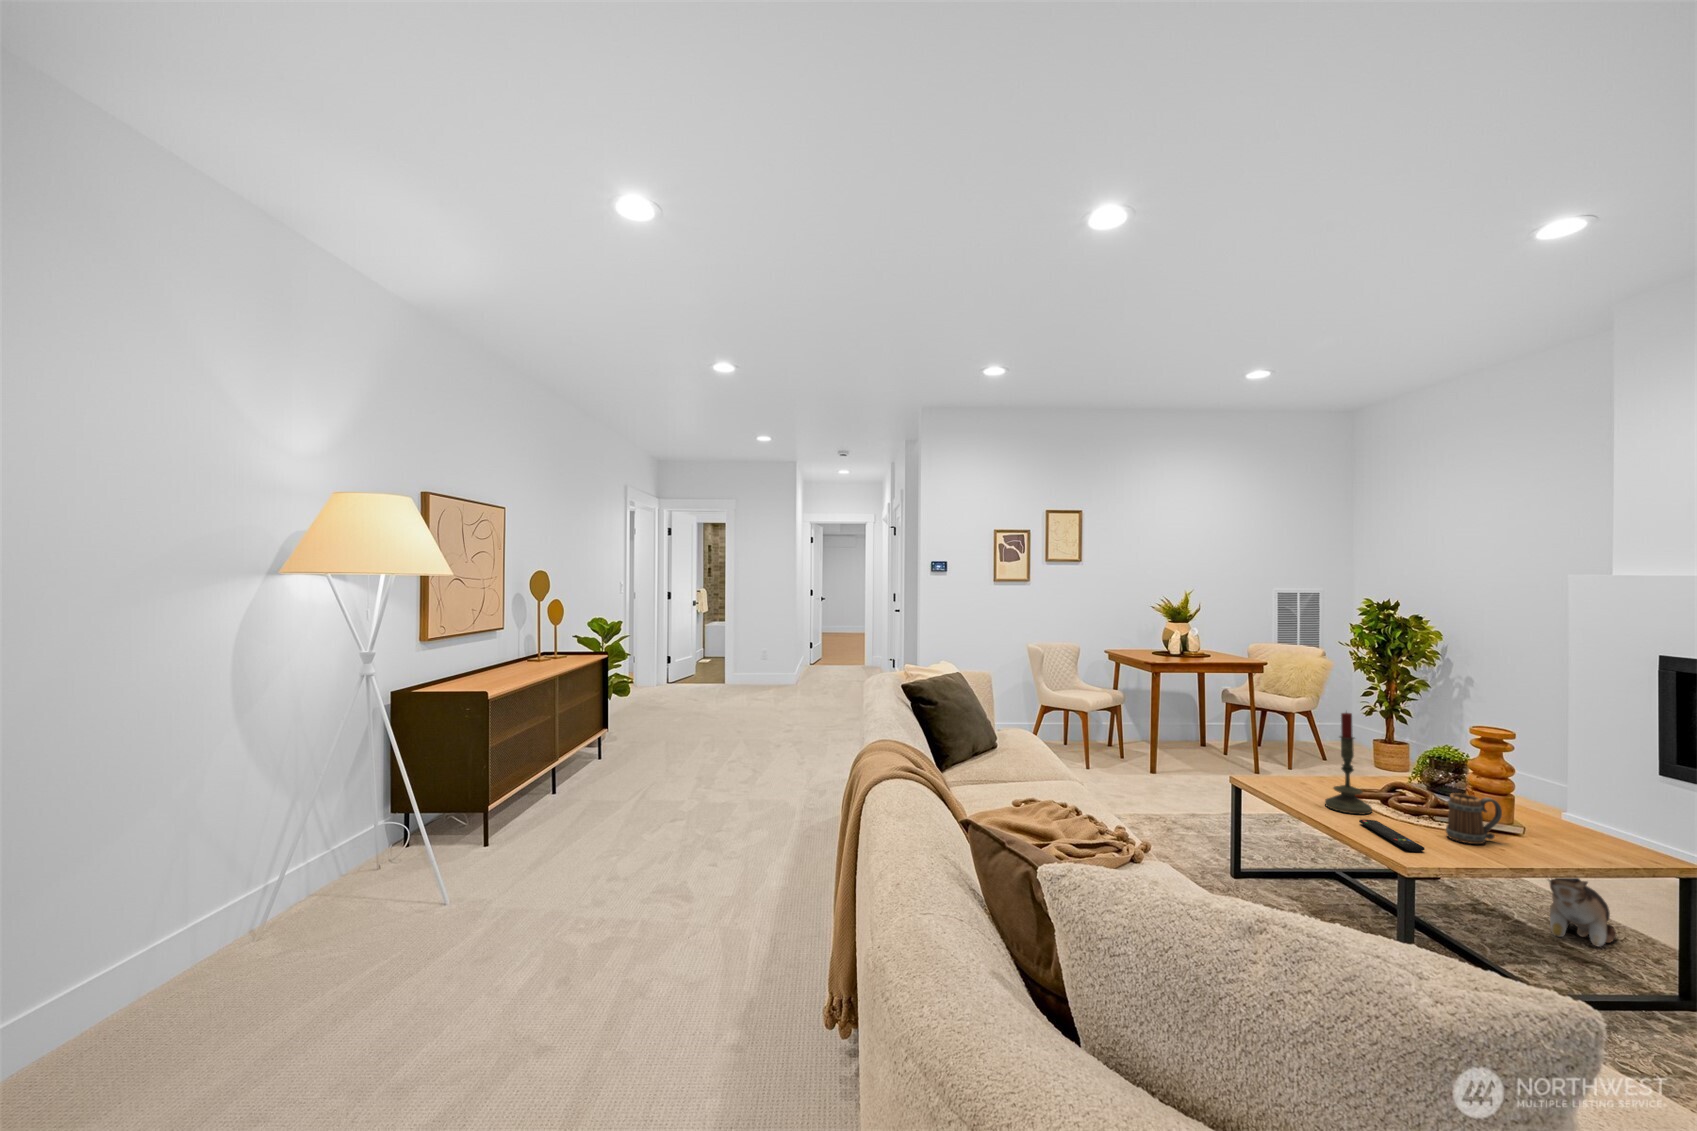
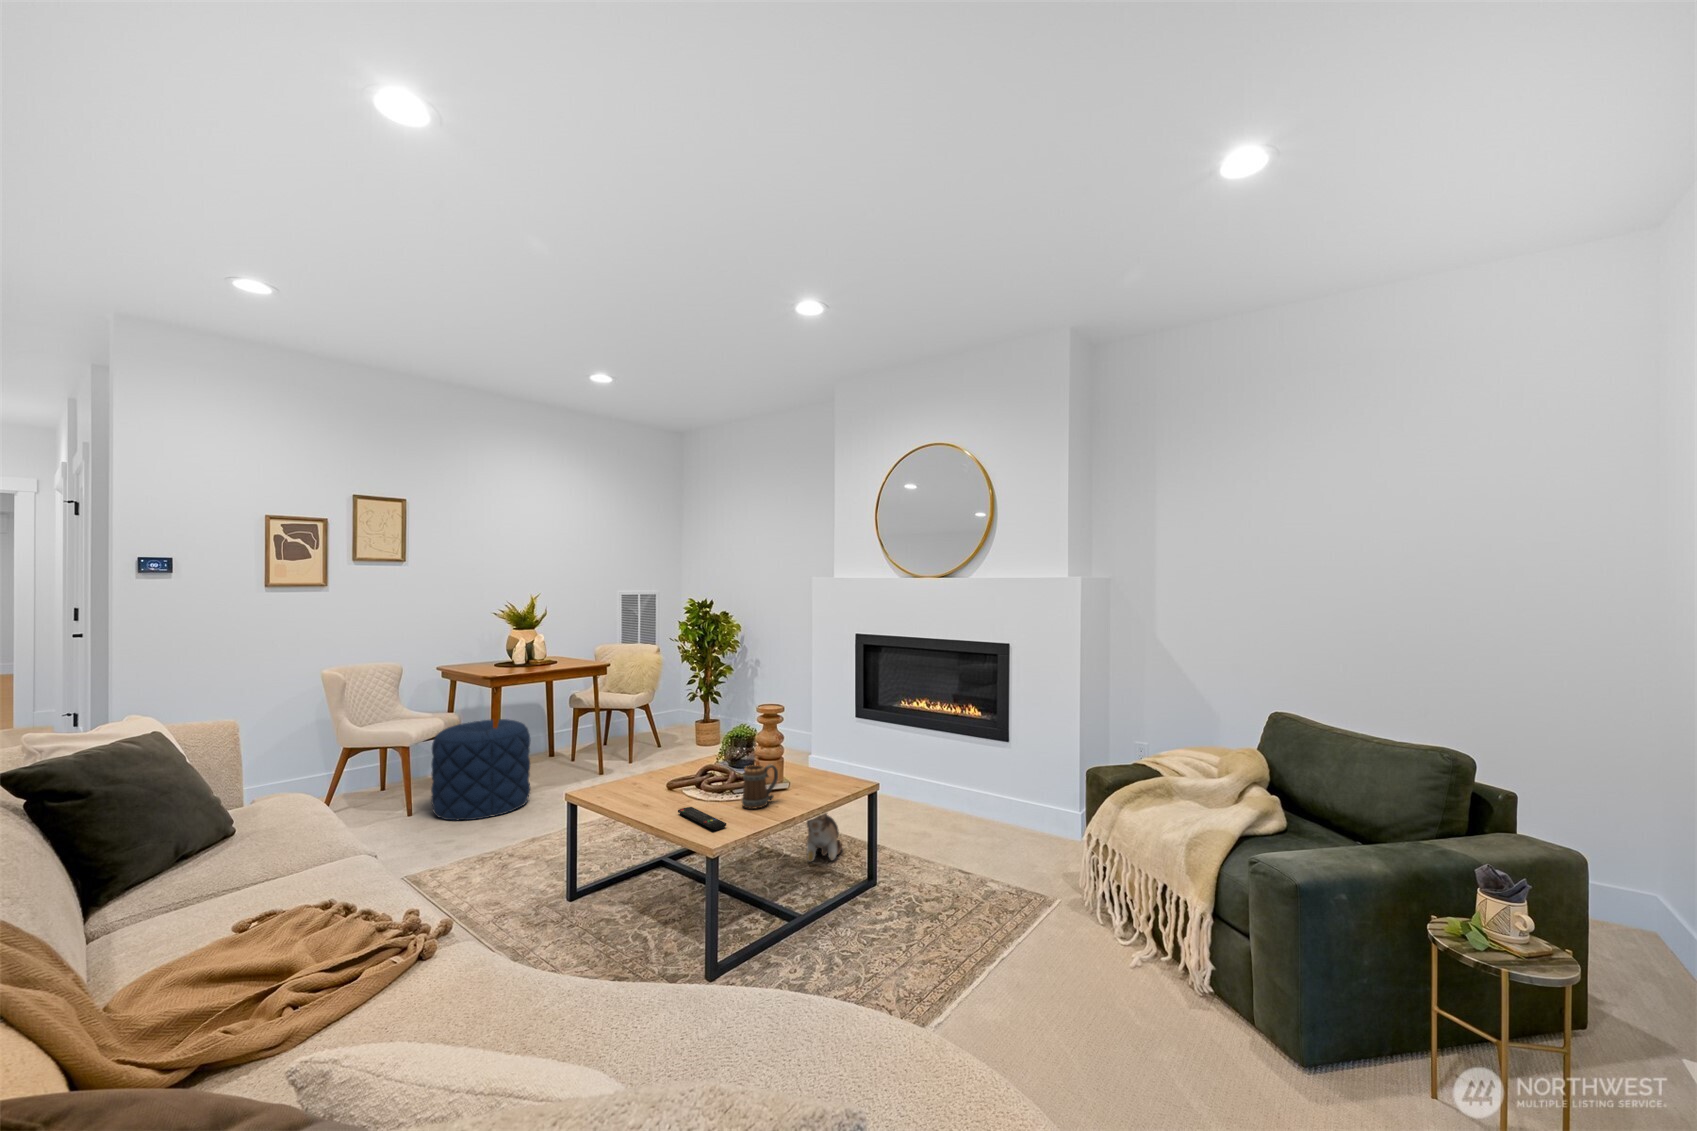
pouf: none [1105,700,1189,787] -> present [431,719,530,821]
candle: present [1325,712,1372,814] -> none [650,705,689,806]

